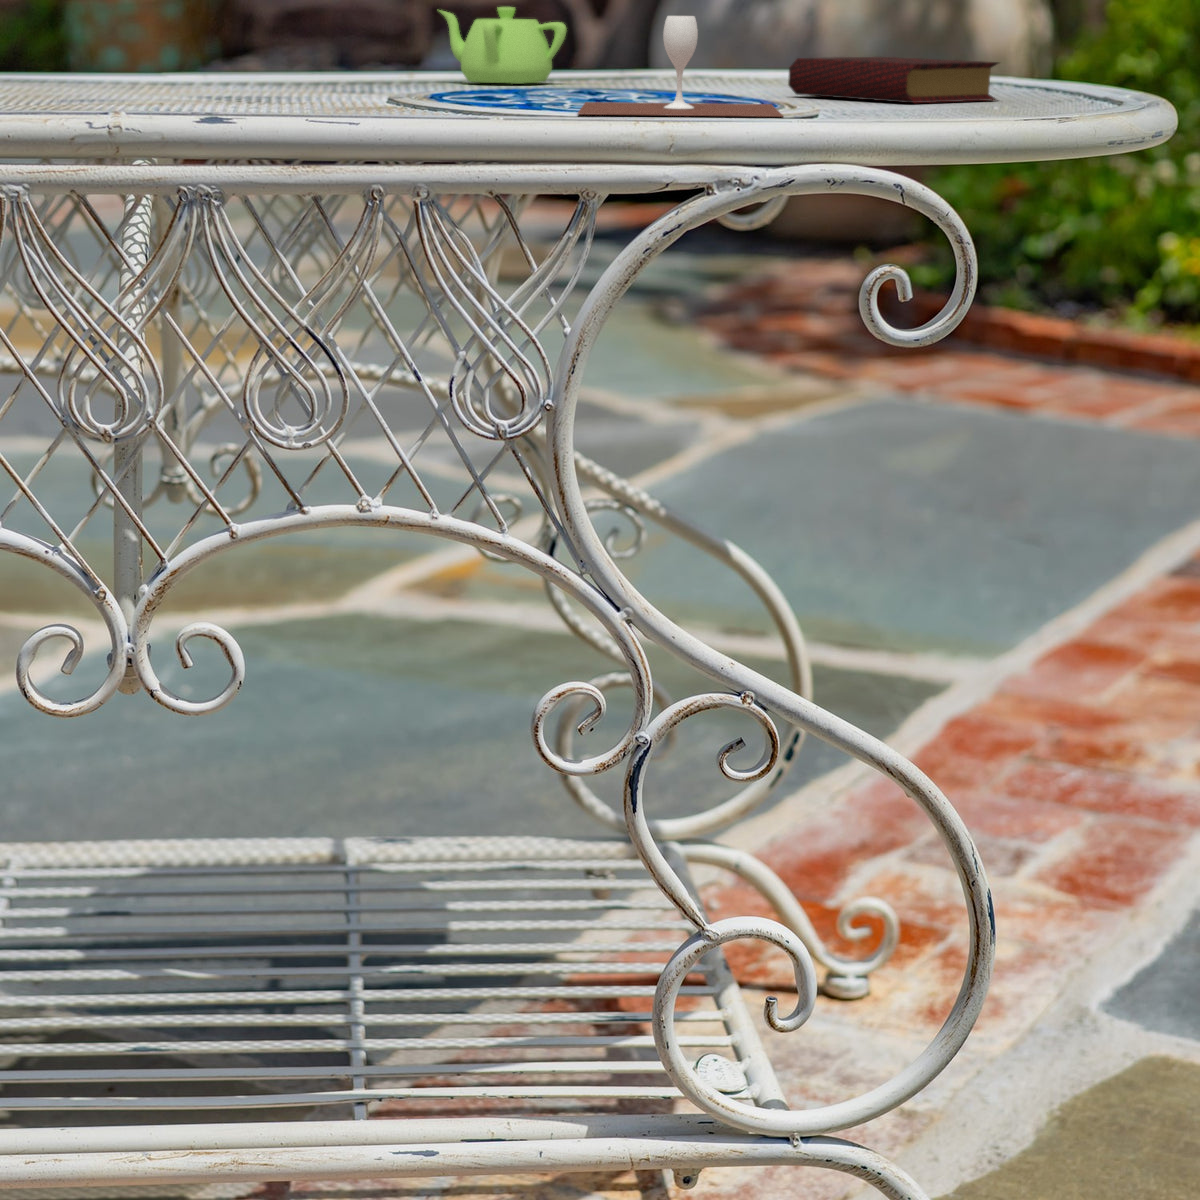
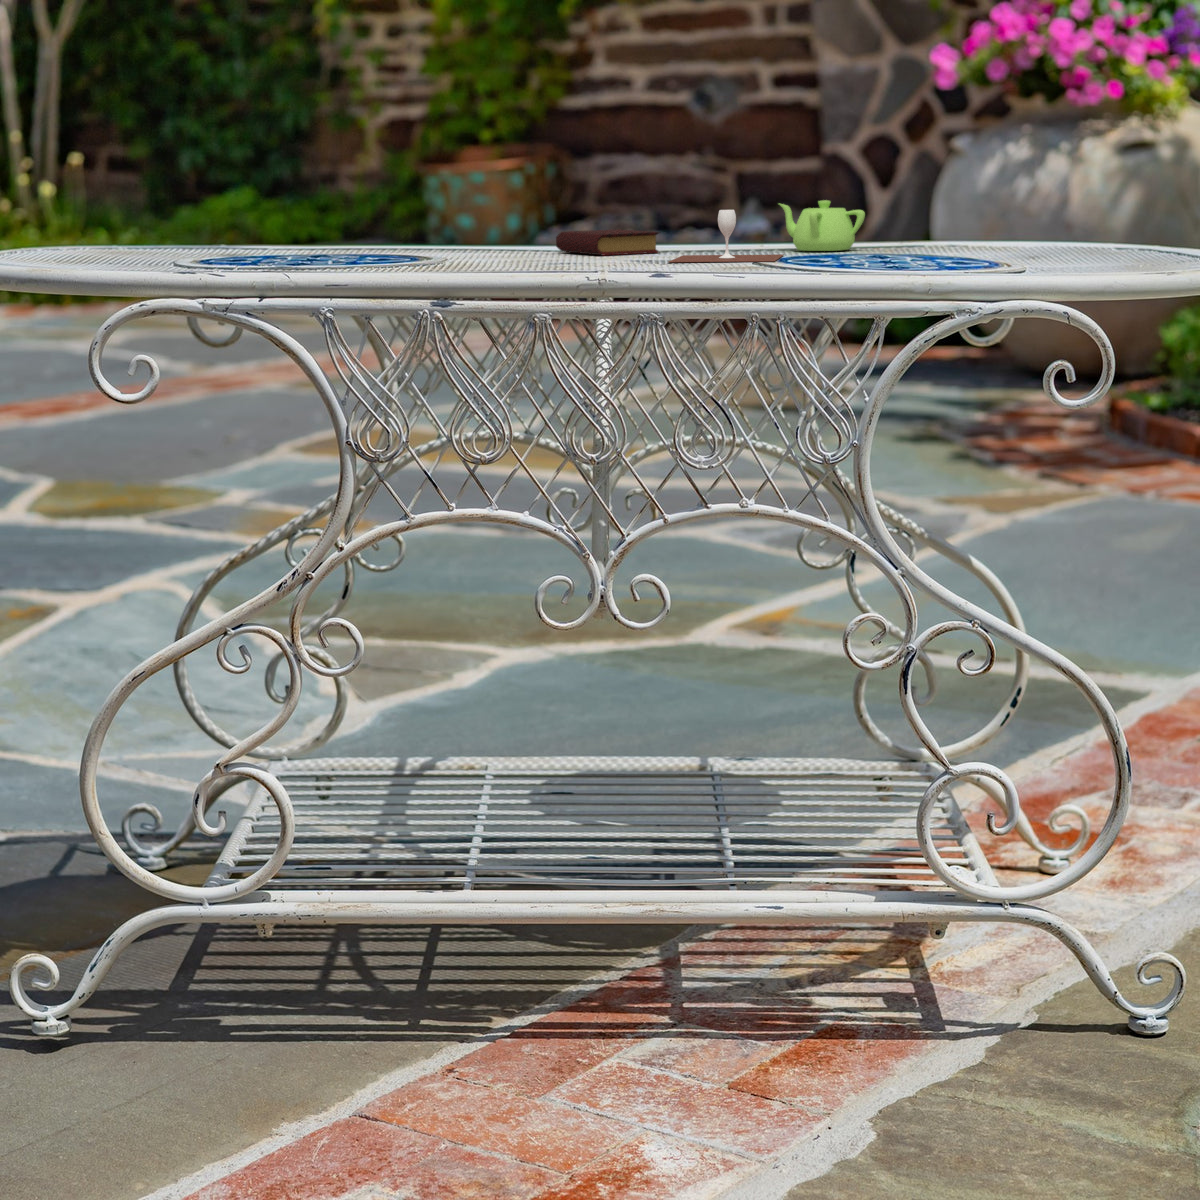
wine glass: present [578,16,783,117] -> present [669,210,784,262]
book: present [788,57,999,103] -> present [556,229,659,255]

